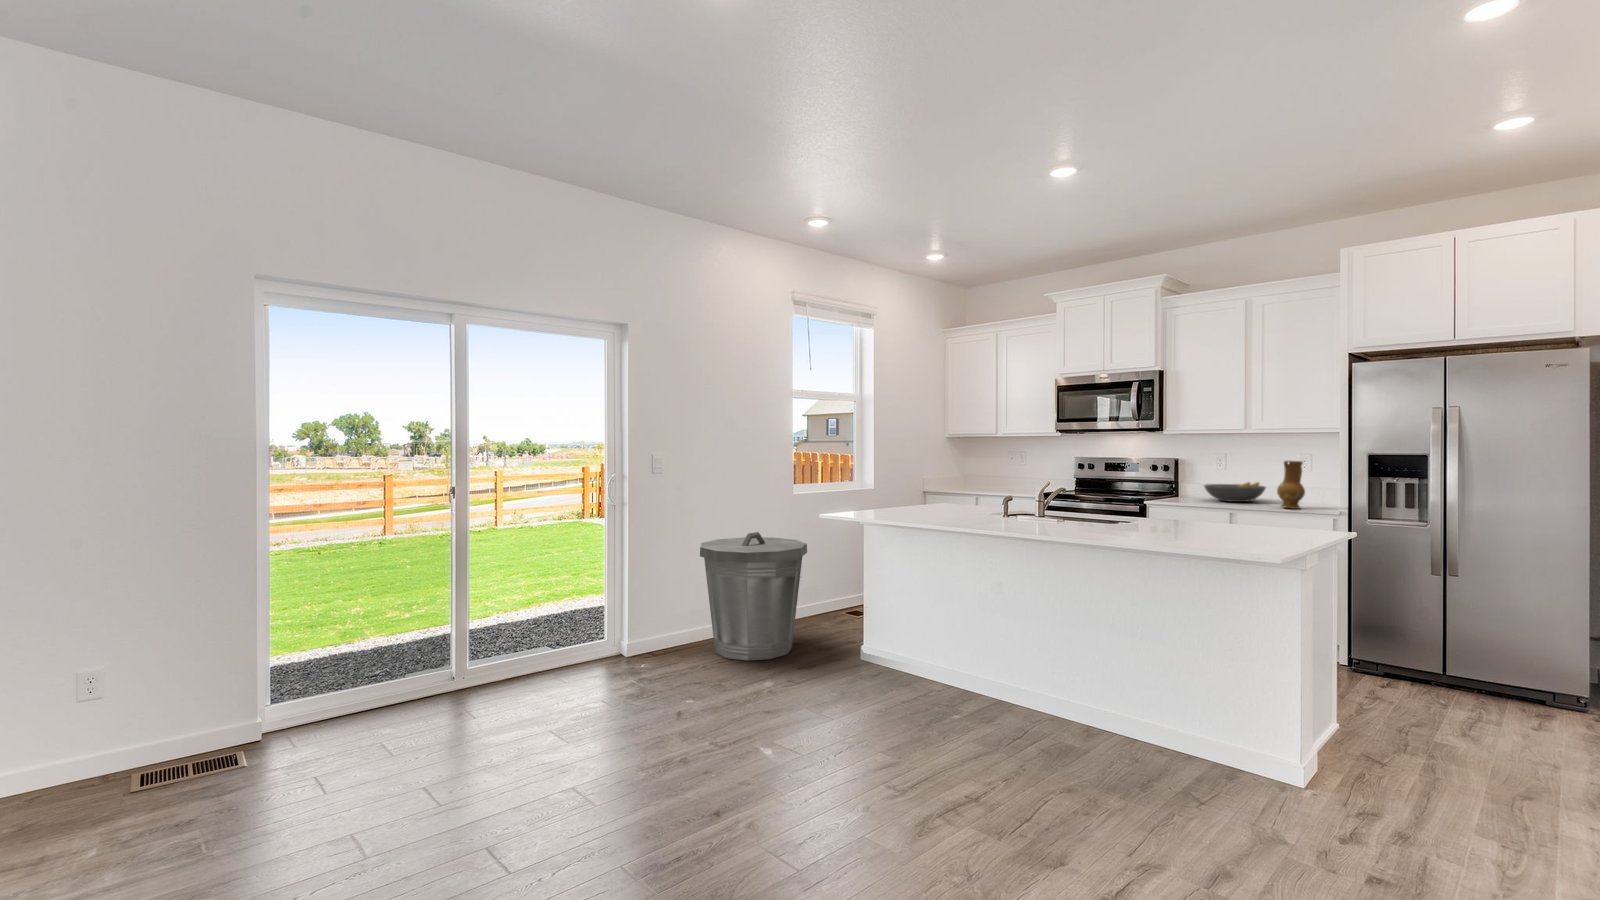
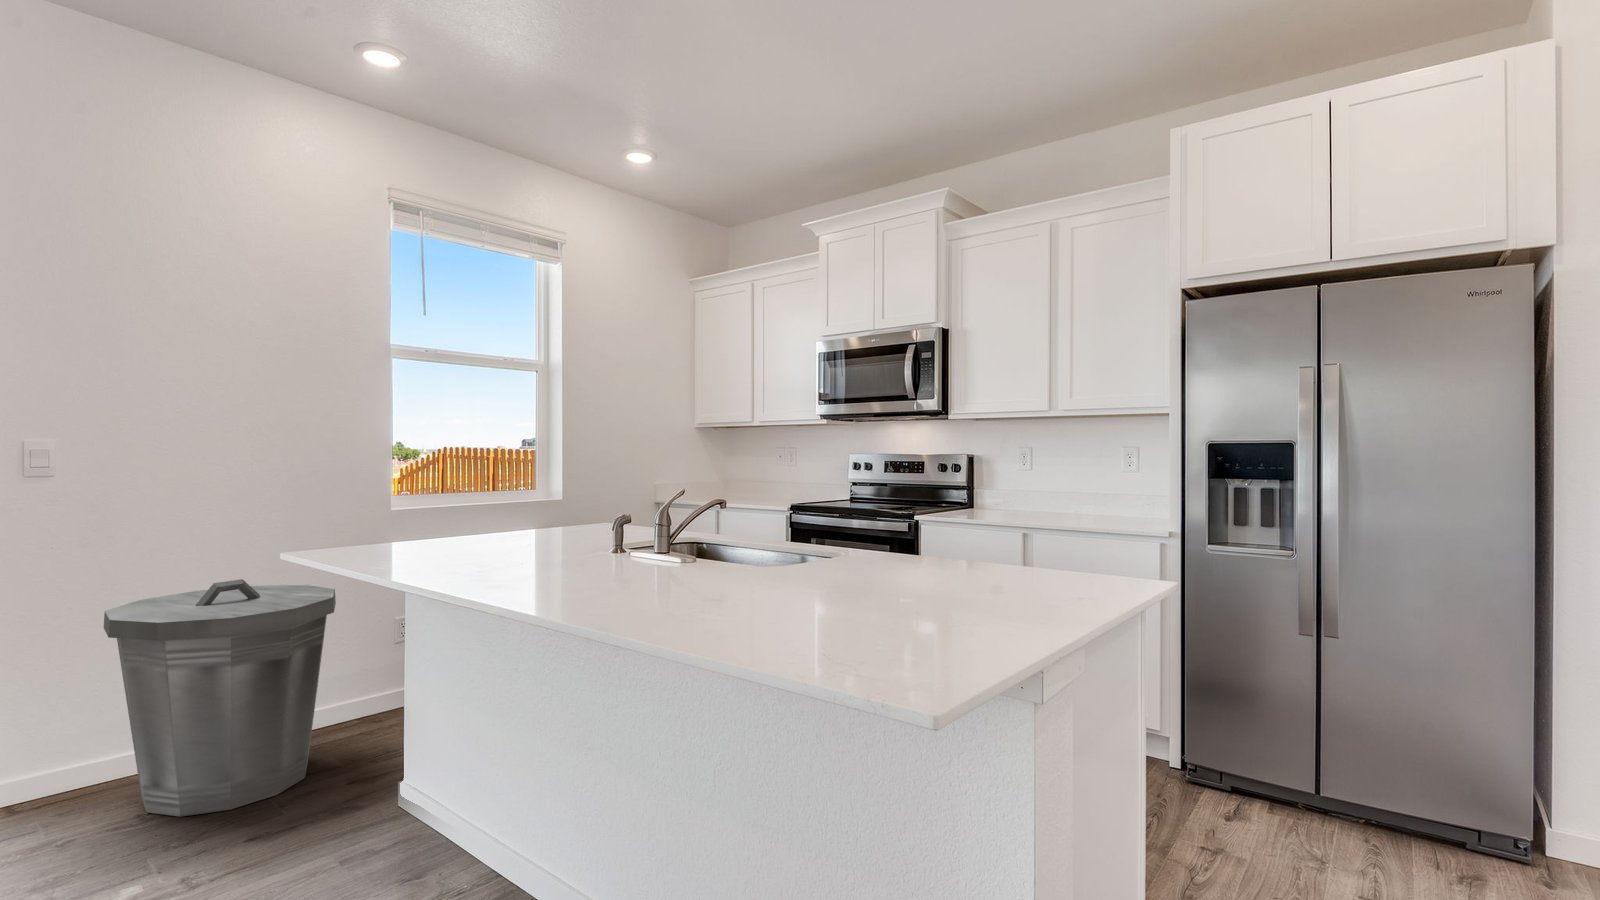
ceramic jug: present [1277,461,1305,509] -> none [1088,456,1126,529]
fruit bowl: present [1204,482,1266,502] -> none [997,489,1081,517]

